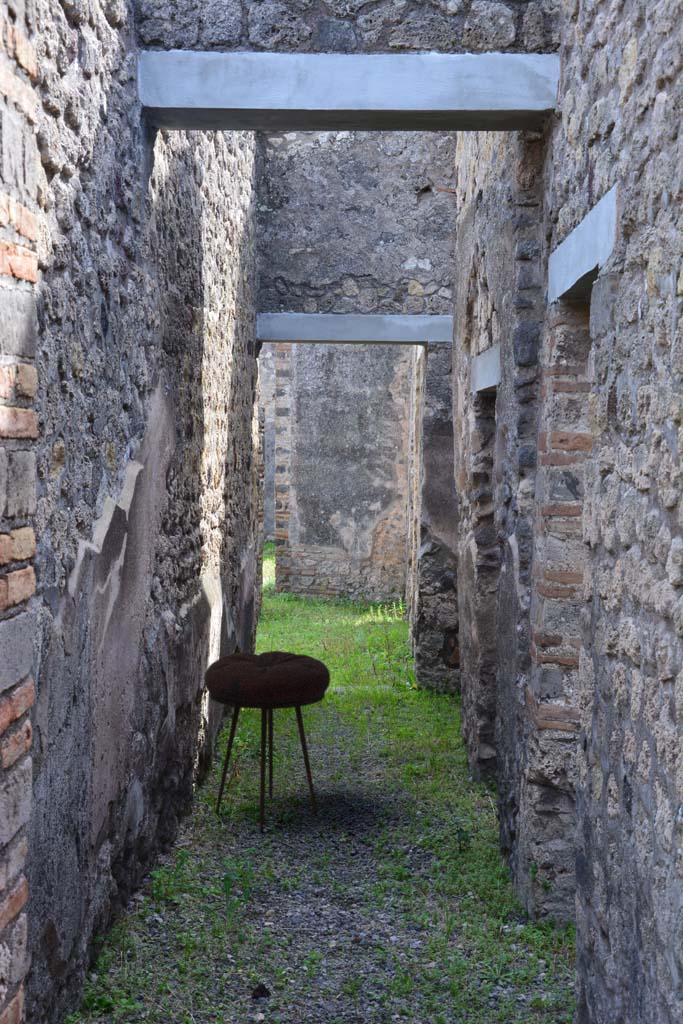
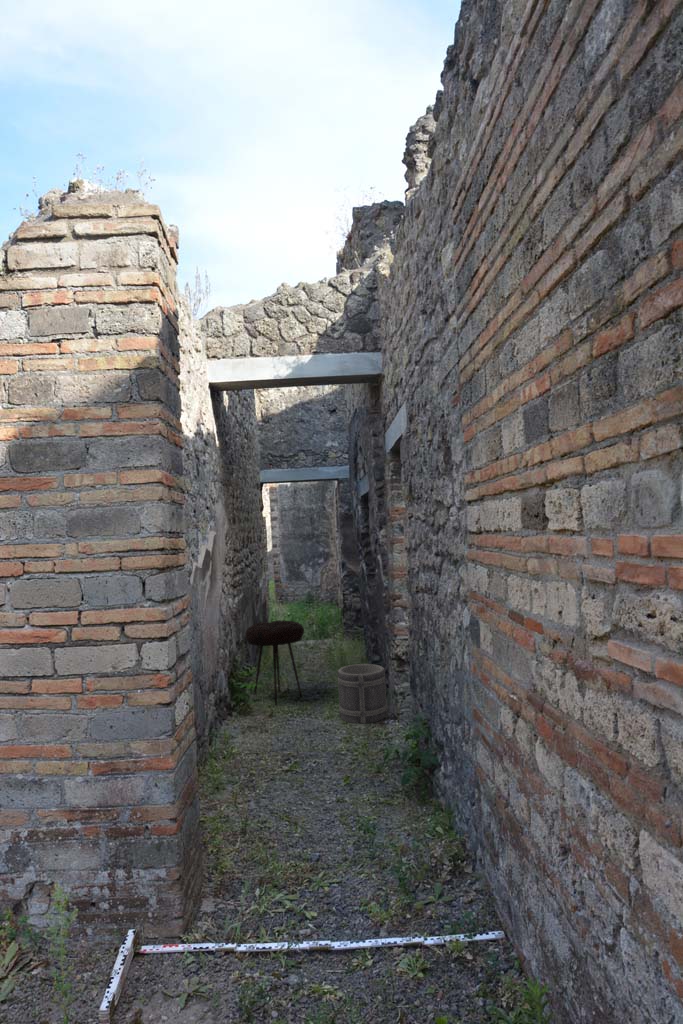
bucket: none [396,769,502,904] -> present [338,664,387,724]

